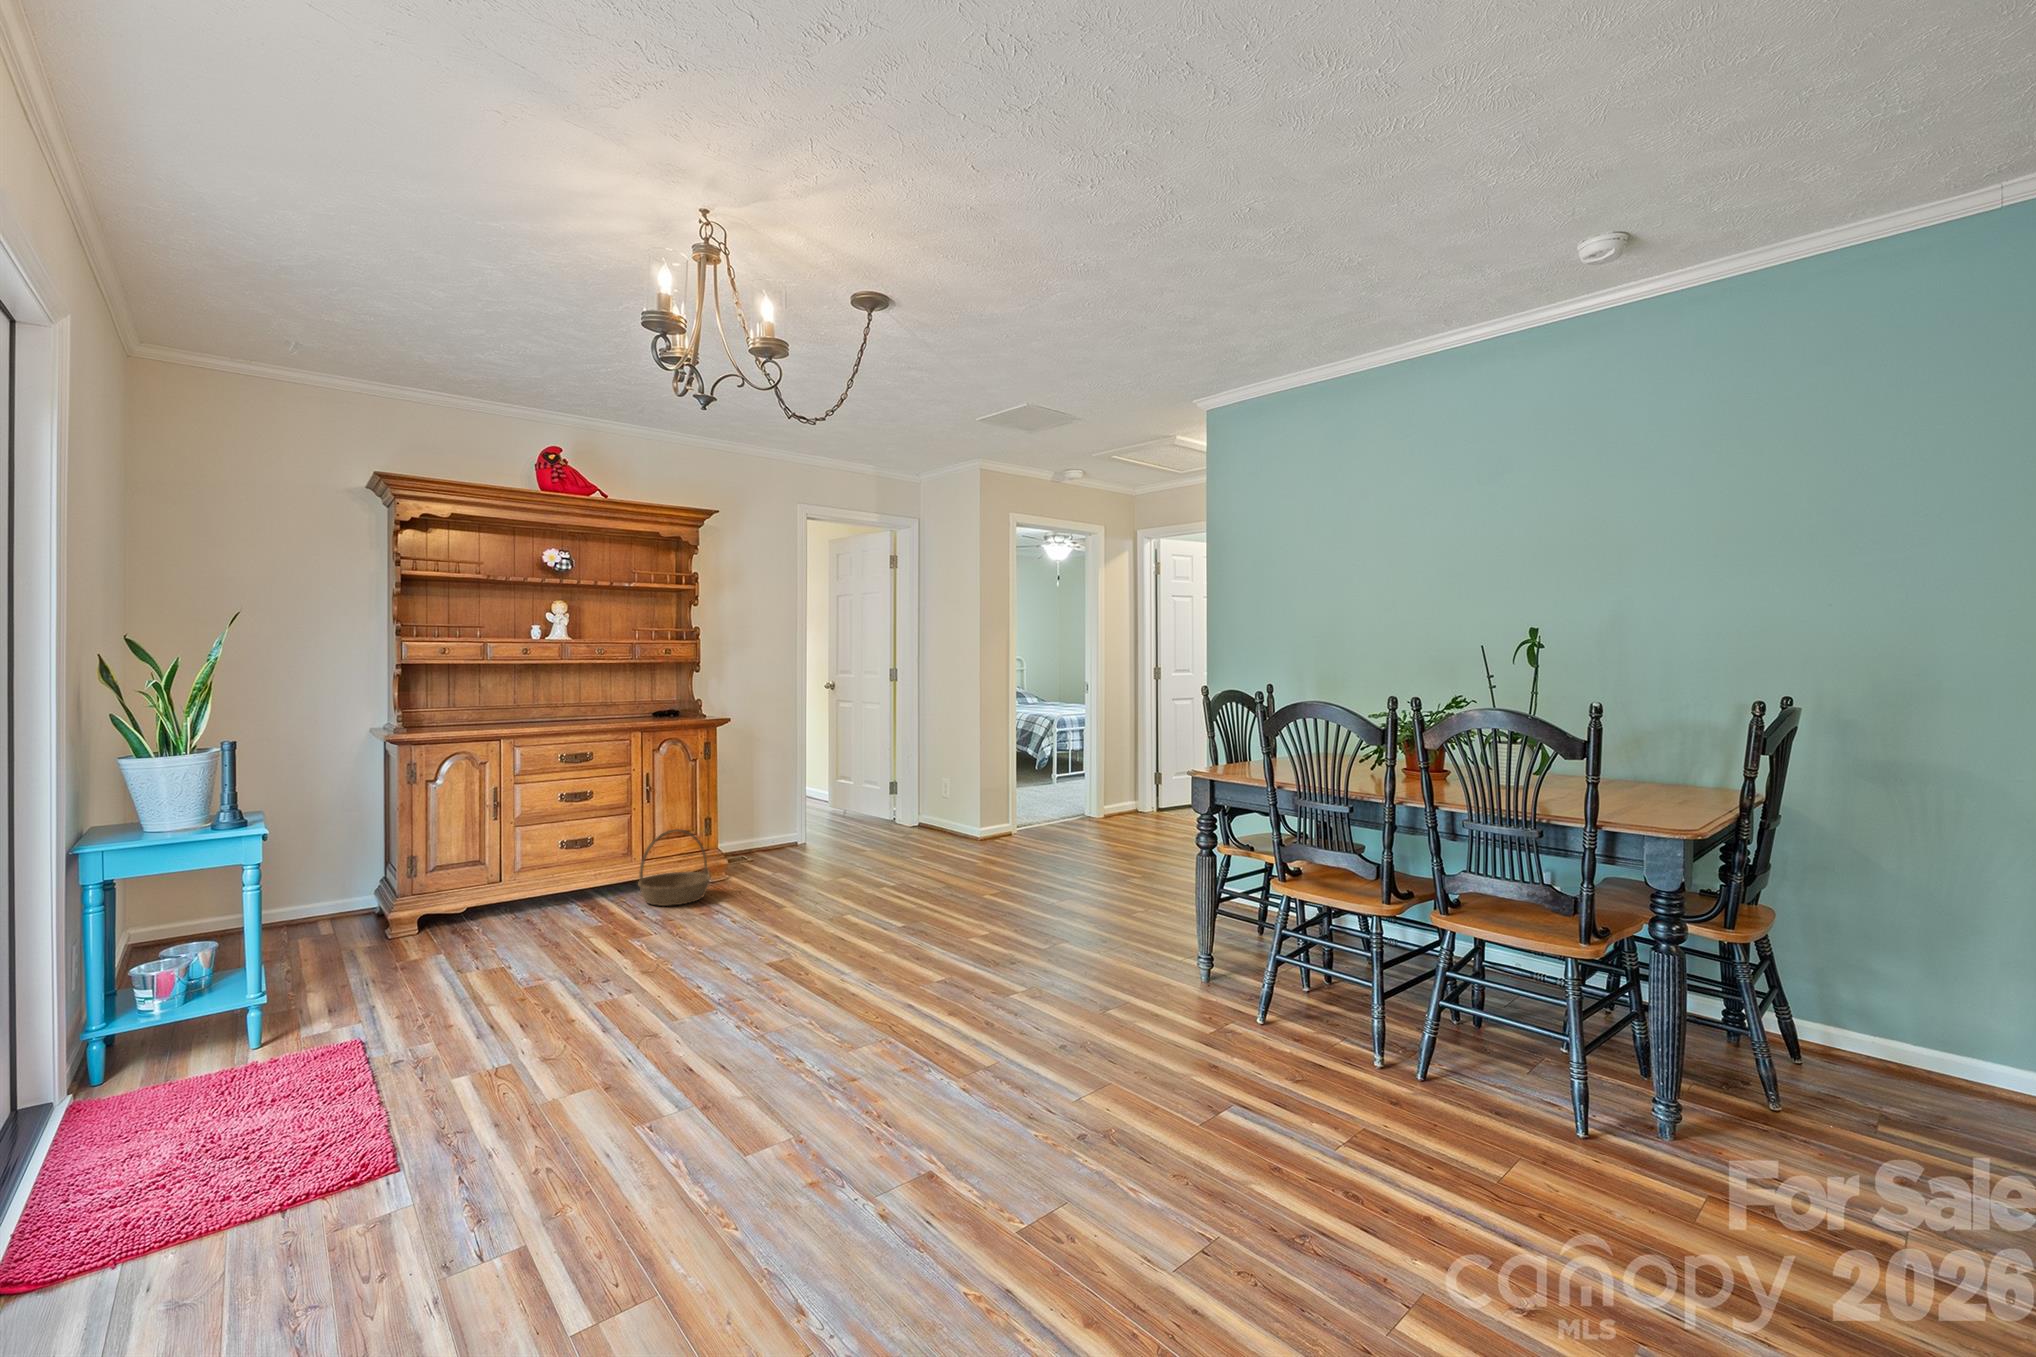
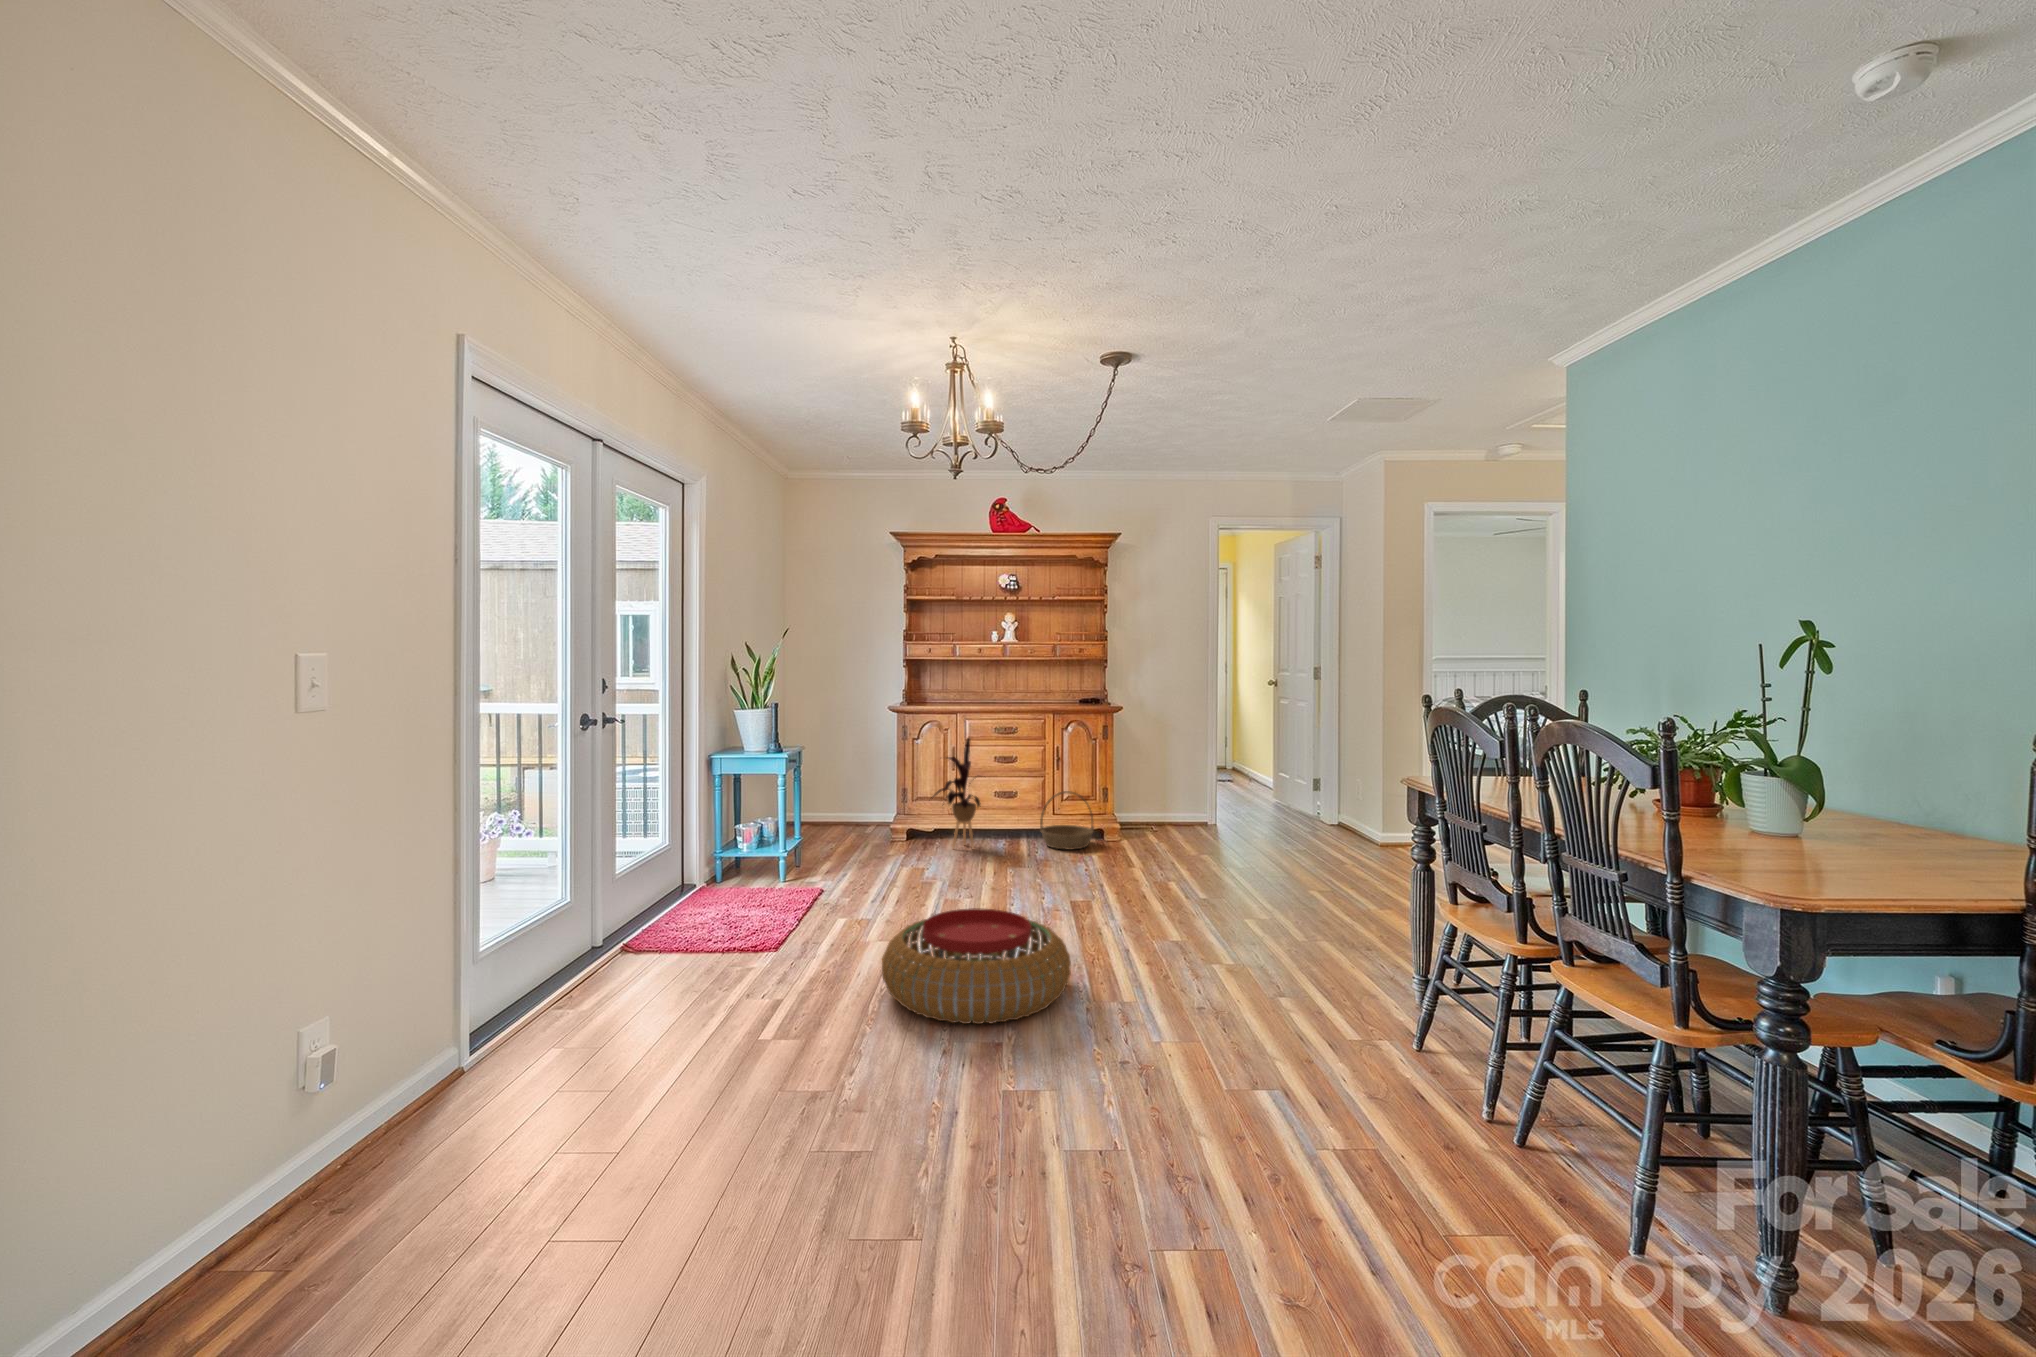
house plant: none [481,771,568,934] -> present [931,738,981,848]
pouf: none [669,995,940,1177] -> present [882,908,1071,1024]

